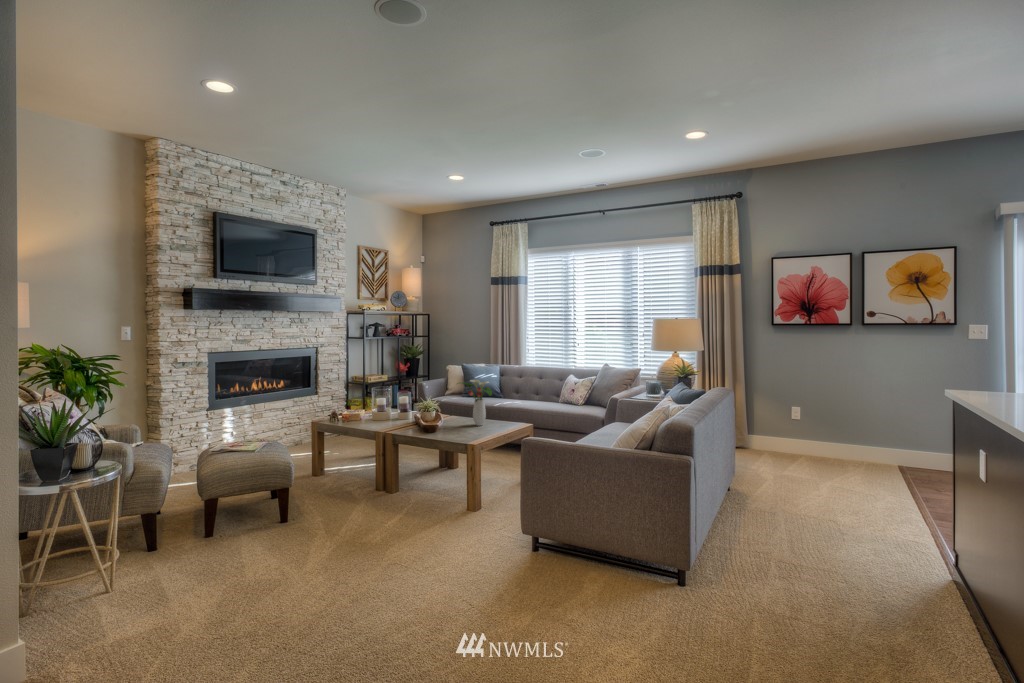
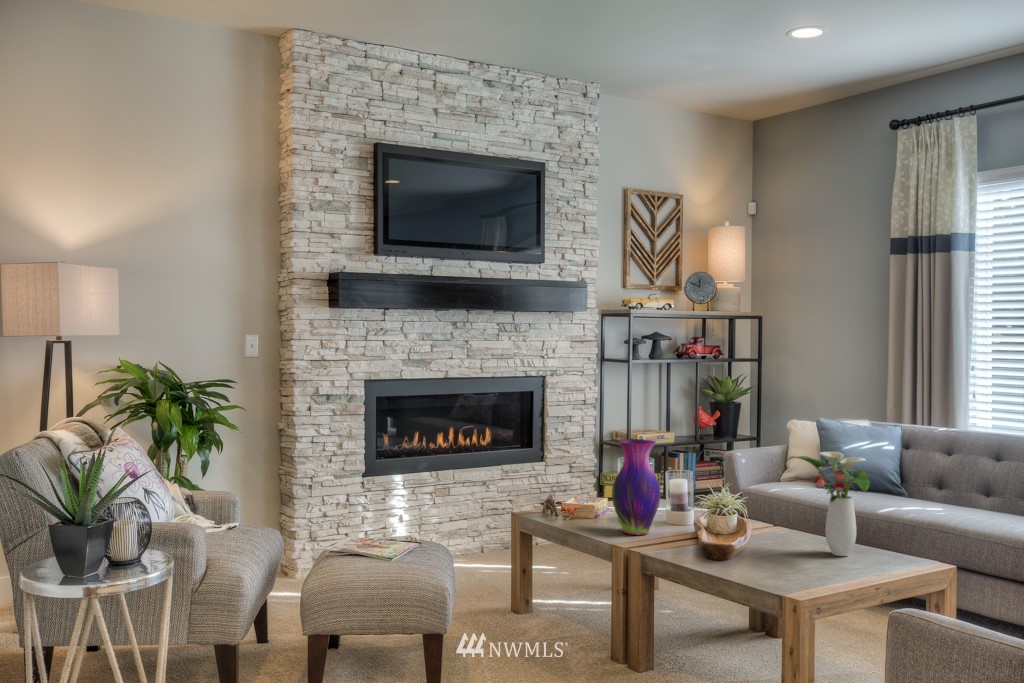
vase: none [372,379,396,426] -> present [612,439,660,535]

